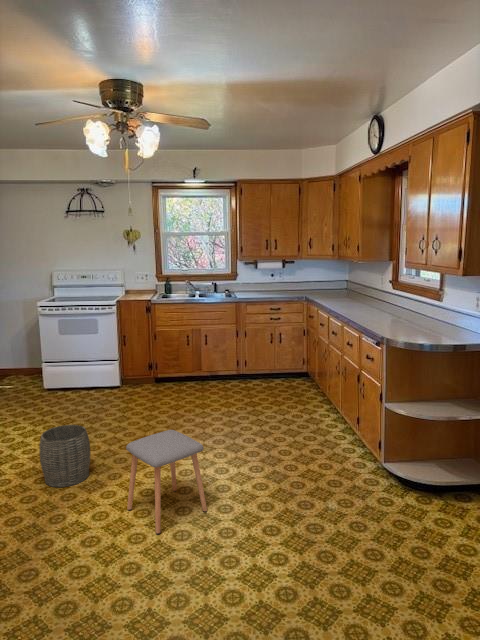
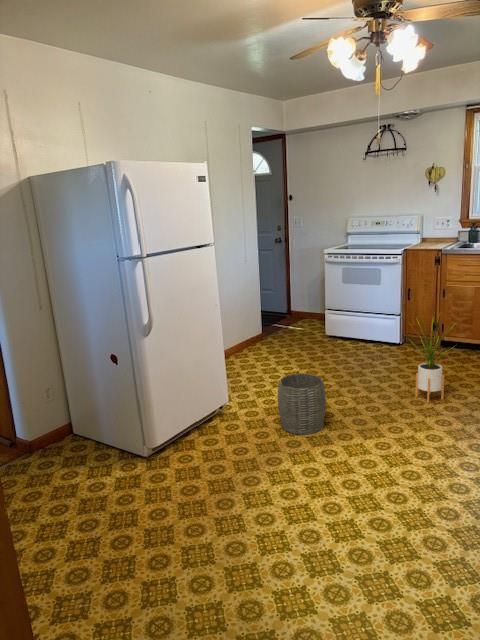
house plant: none [144,351,186,431] -> present [411,318,447,403]
stool: present [126,430,207,534] -> none [339,402,425,513]

